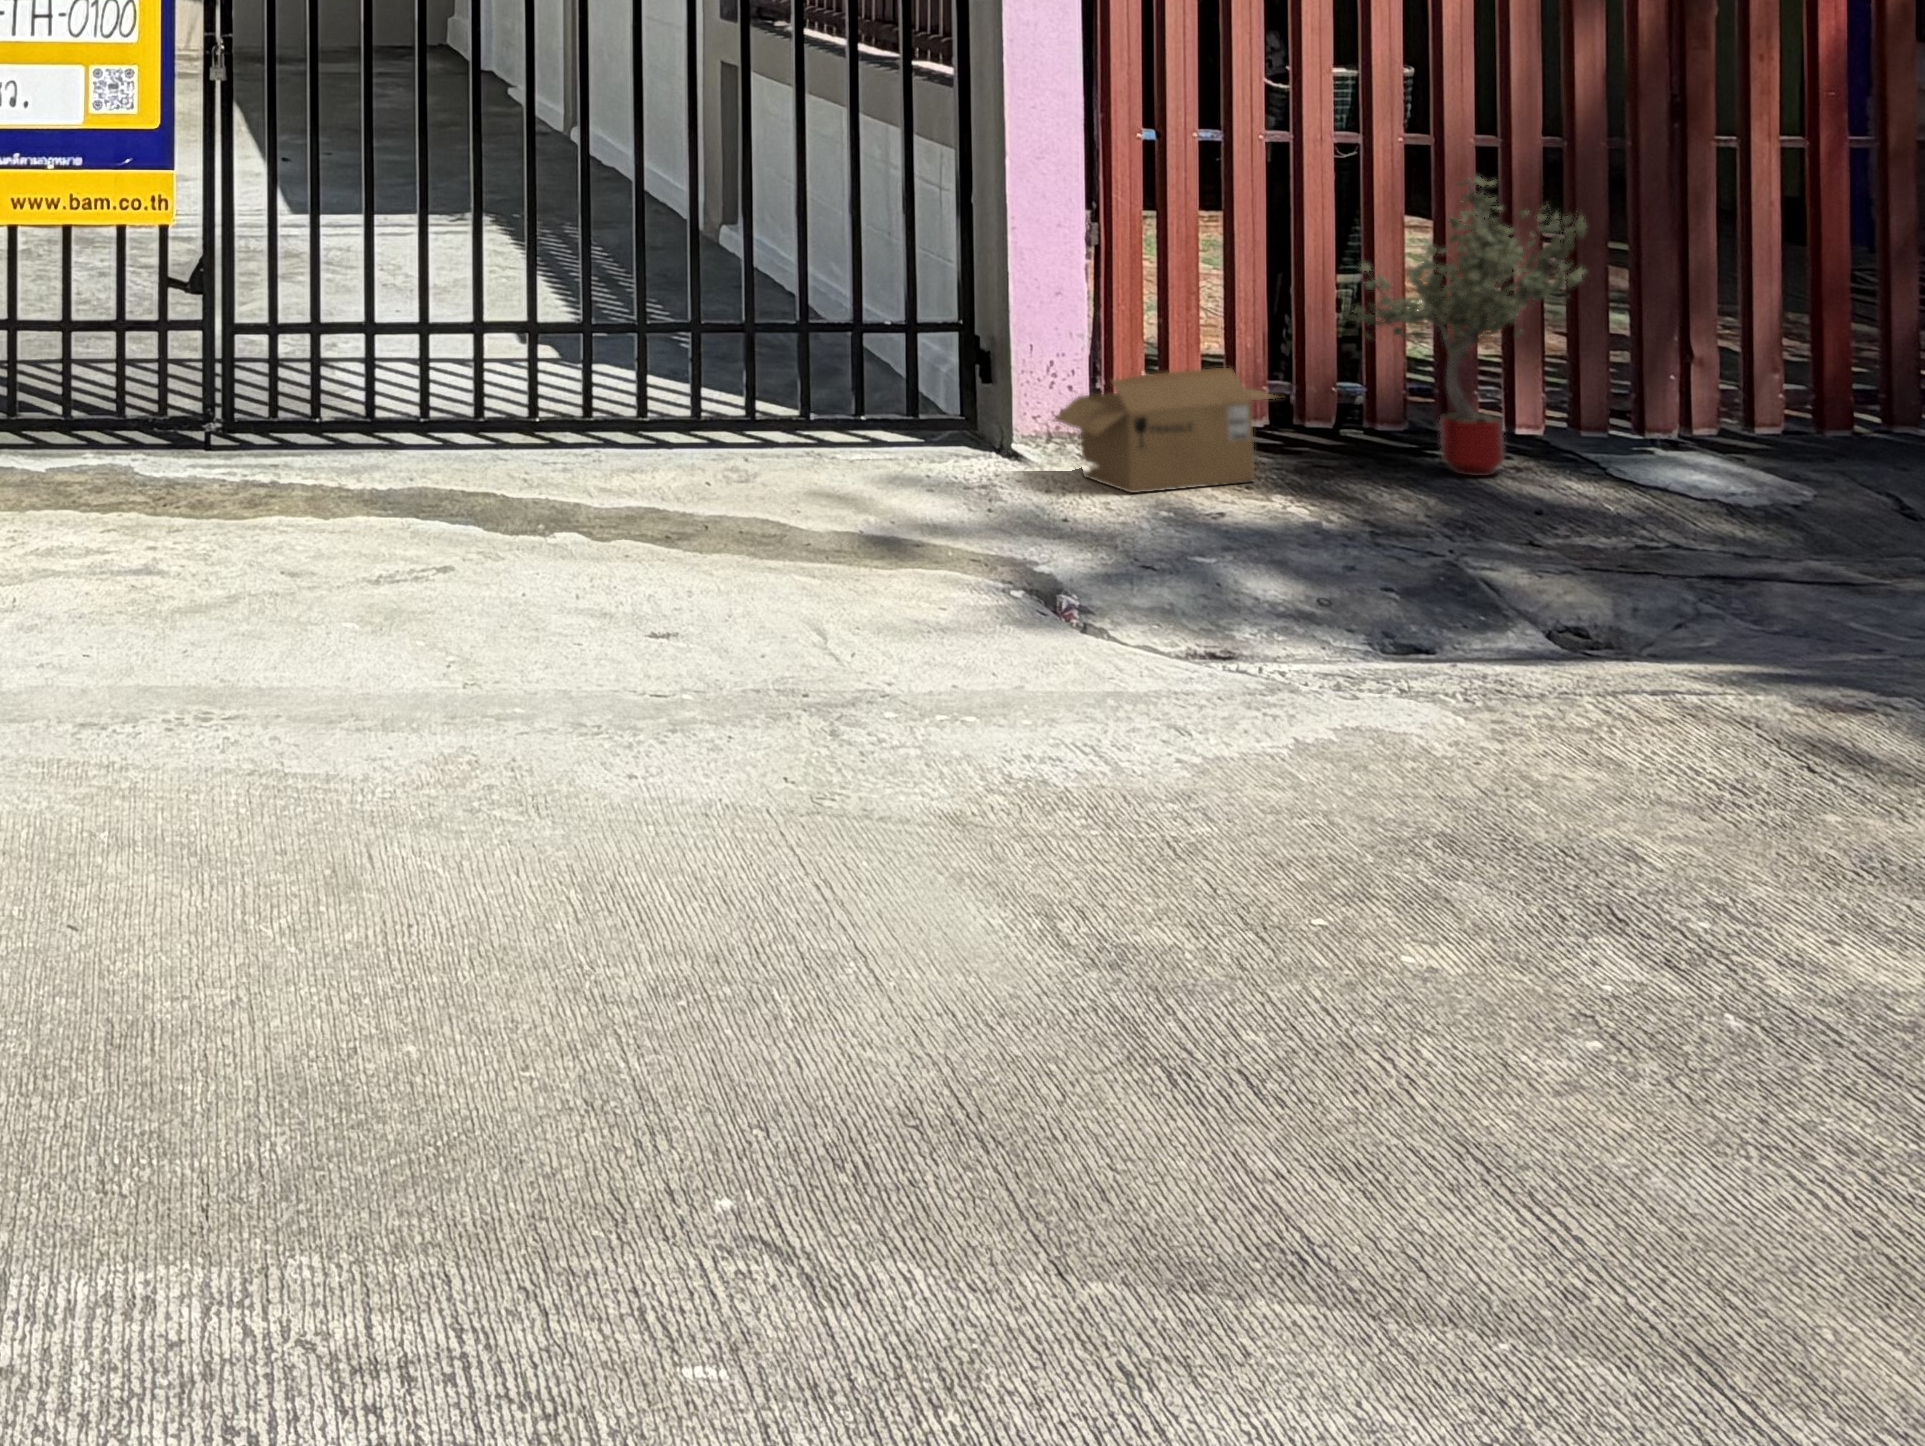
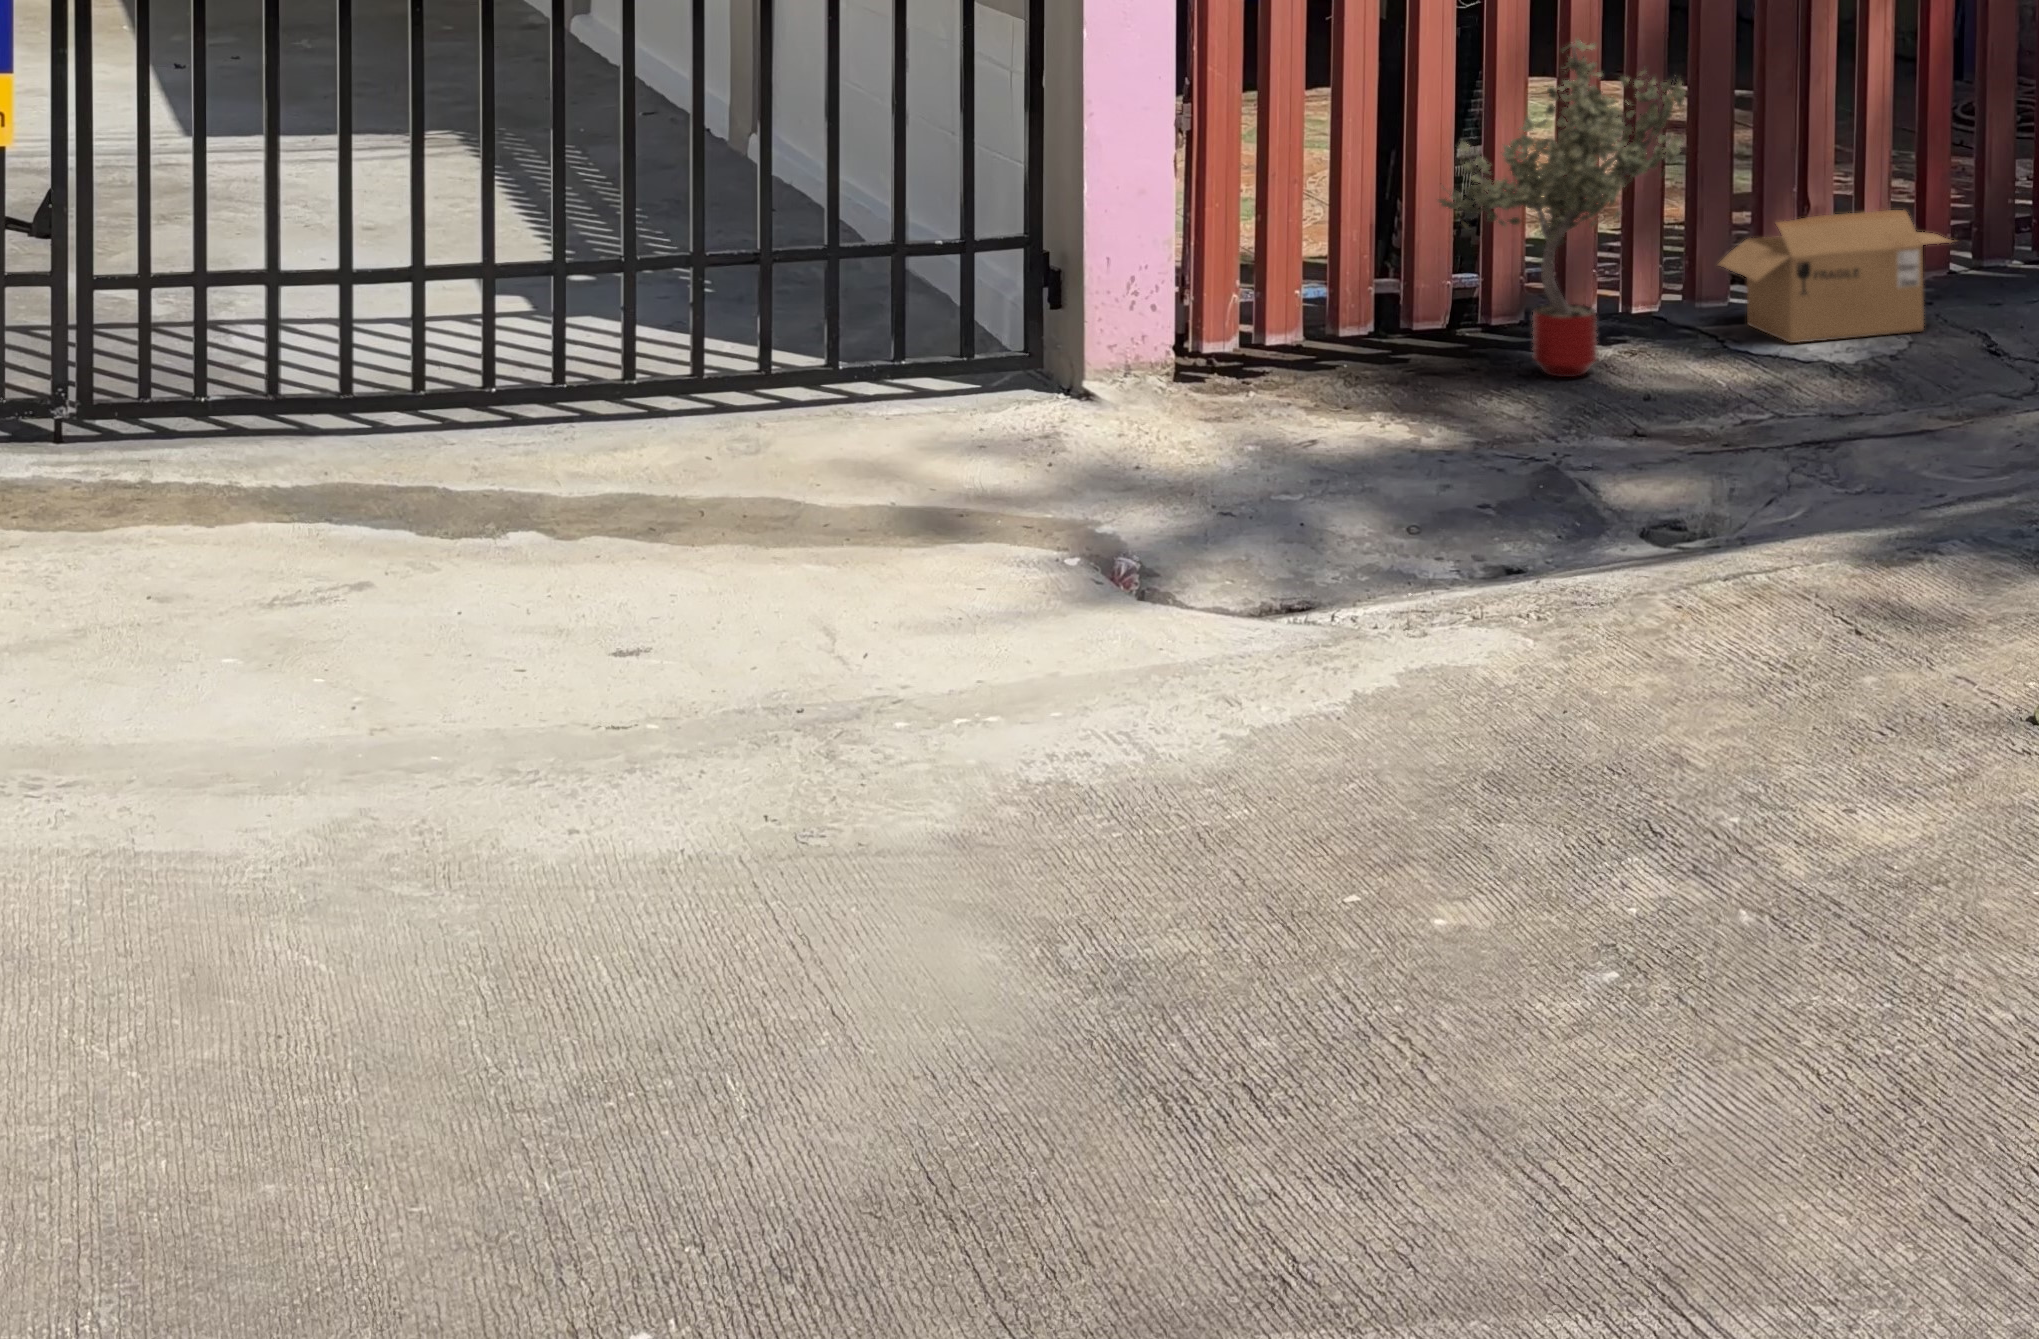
cardboard box: present [1054,368,1275,493] -> present [1718,210,1952,343]

